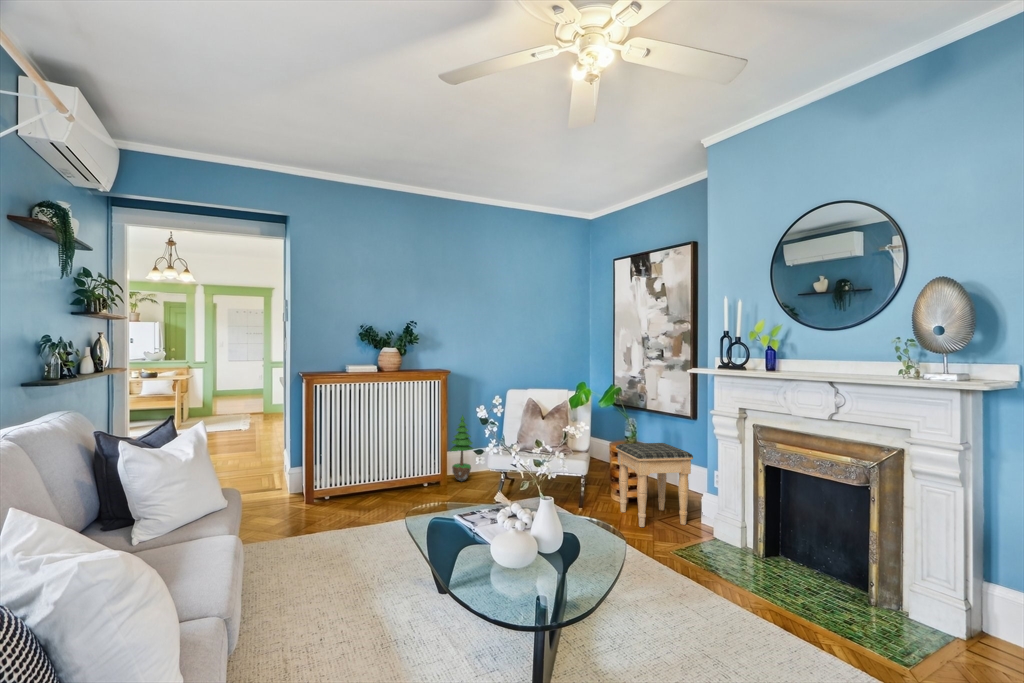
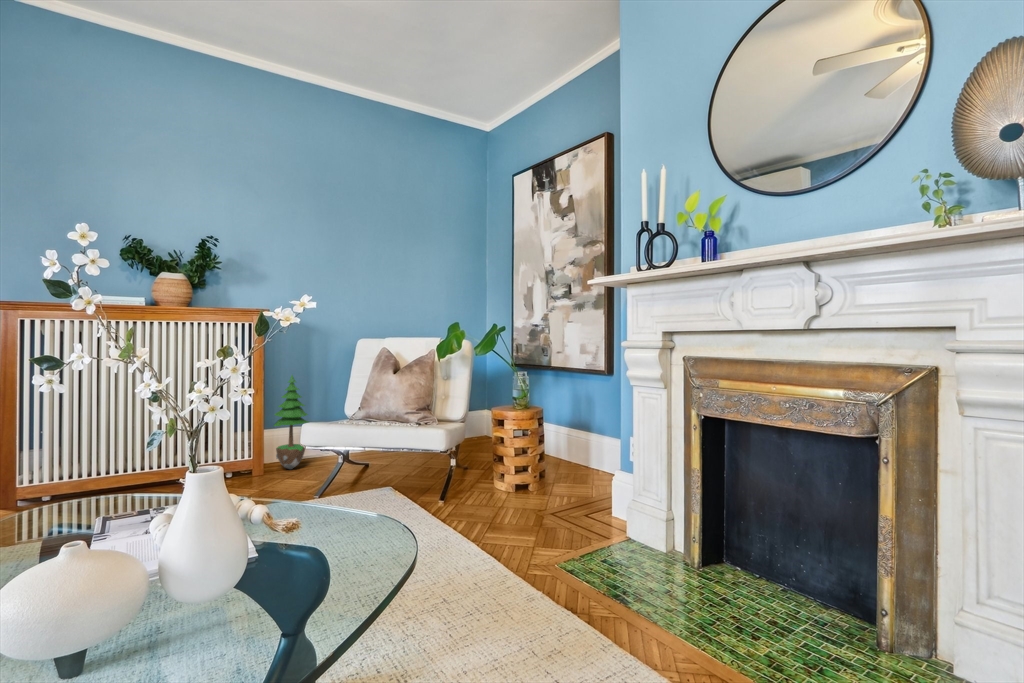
footstool: present [616,443,693,527] -> none [493,402,599,524]

